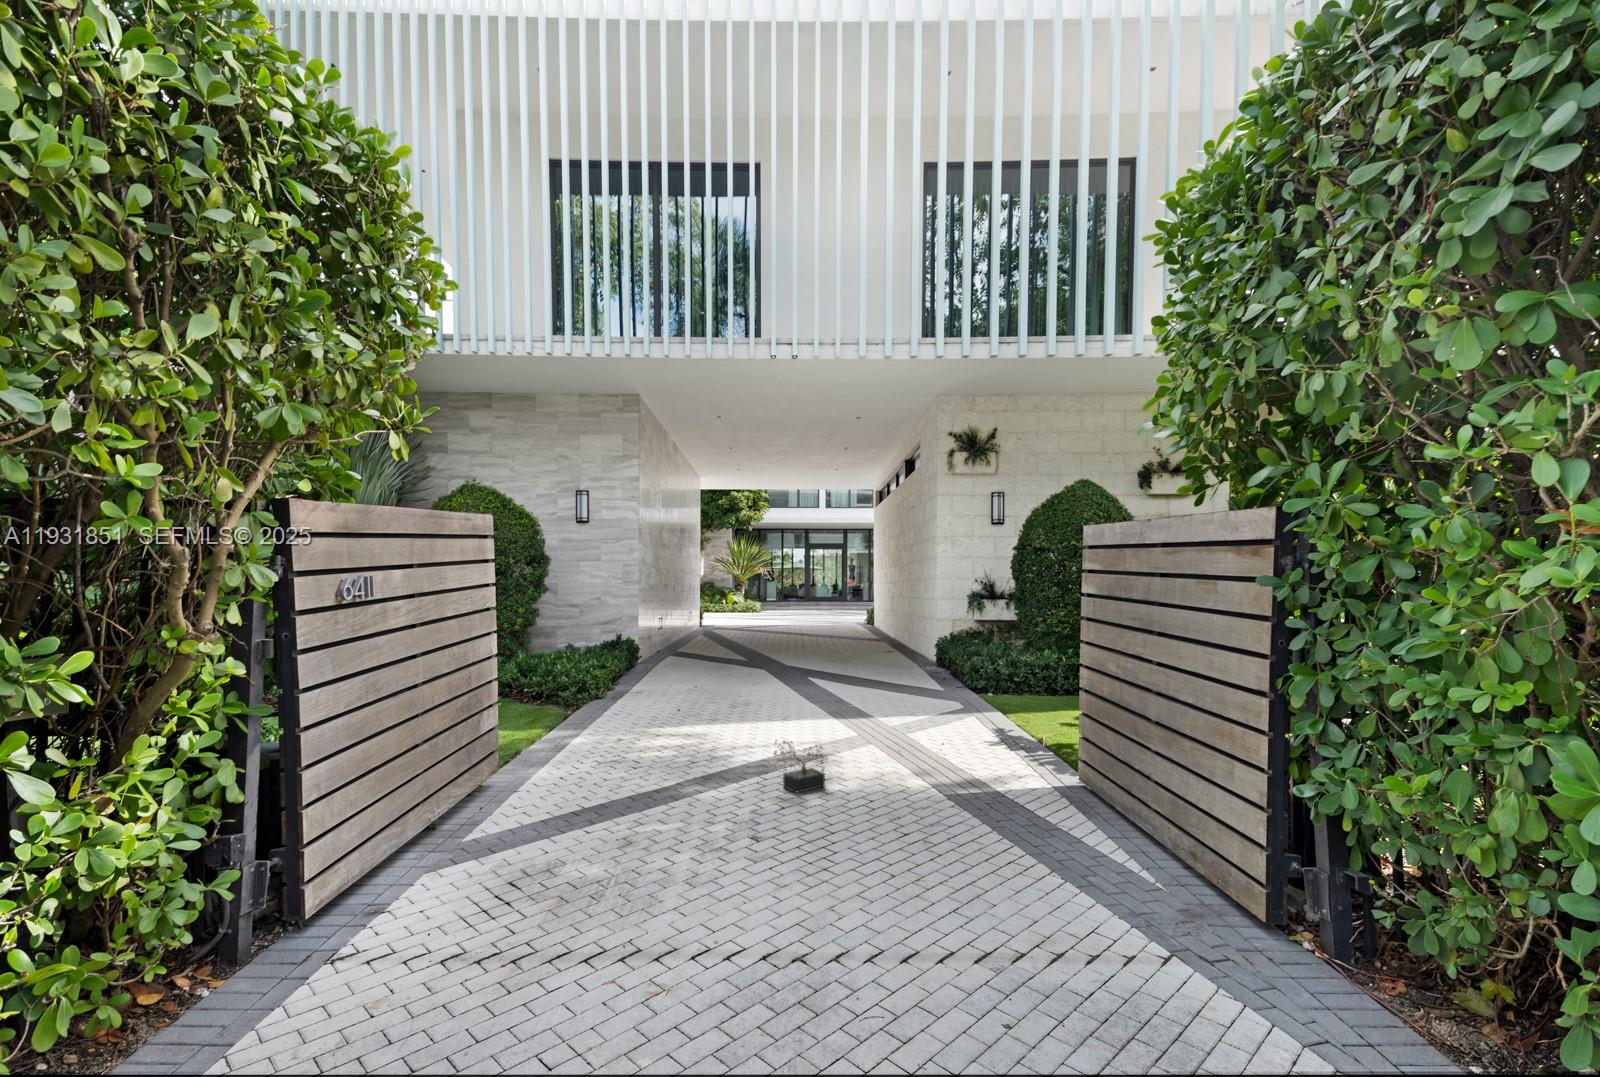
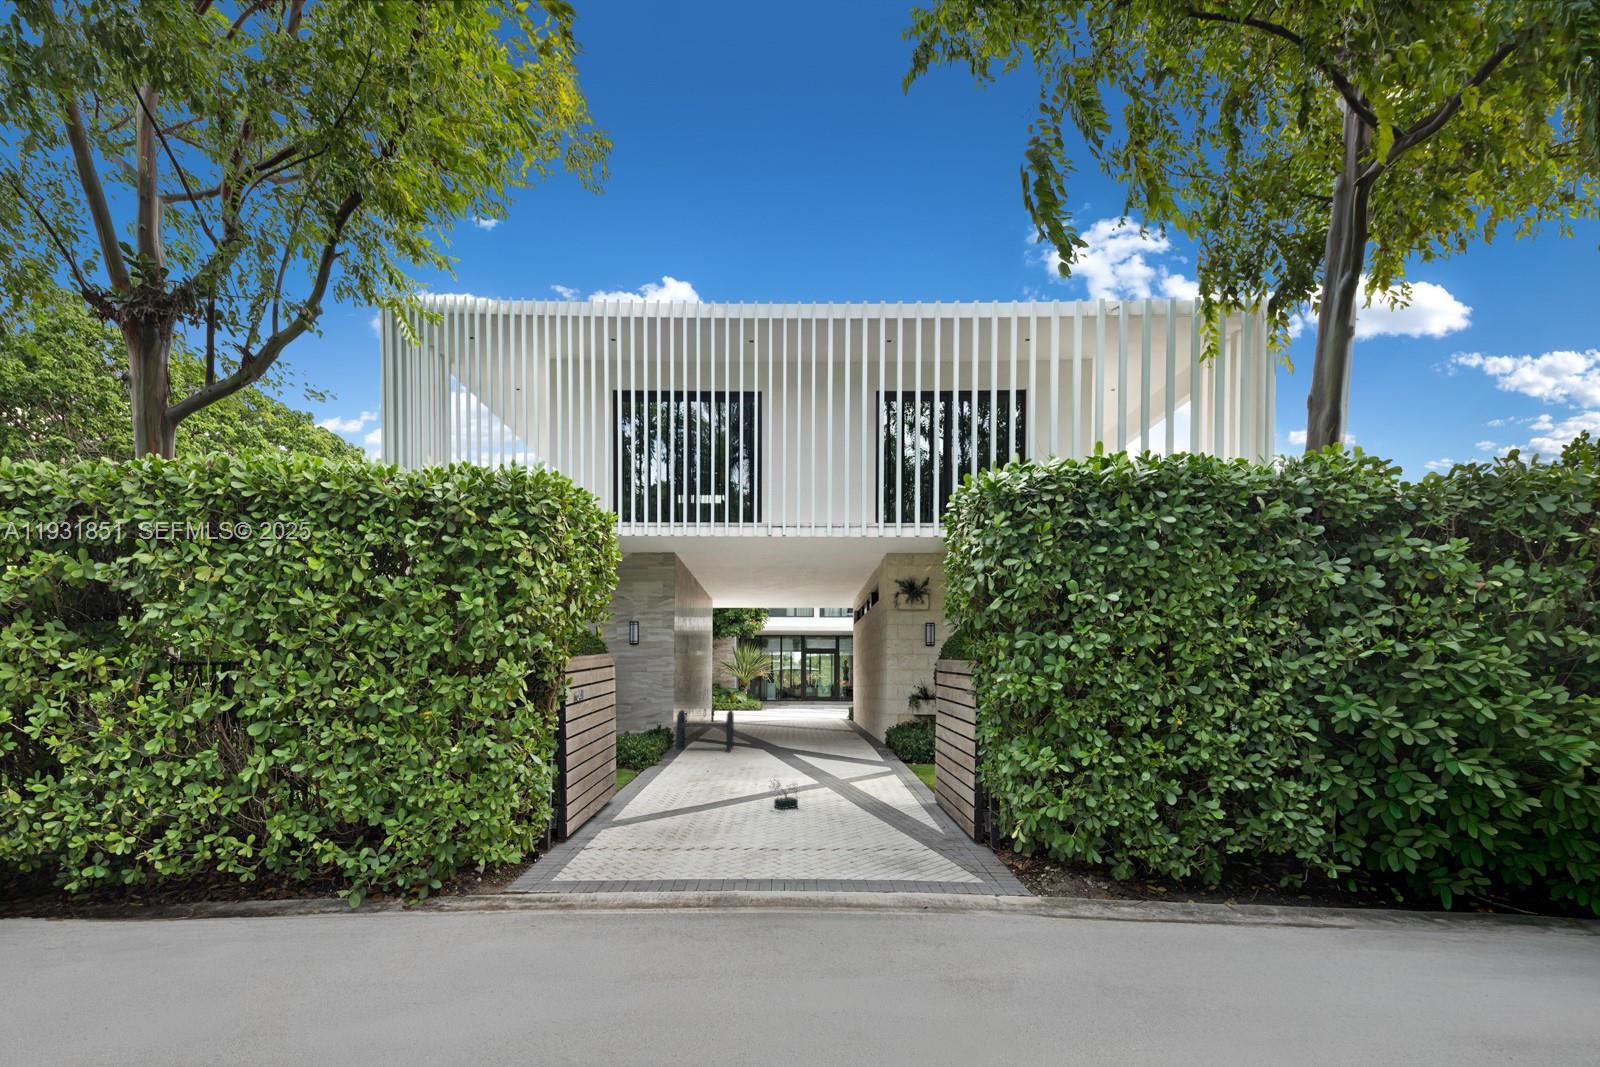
bench: none [644,615,723,672] -> present [676,710,734,753]

